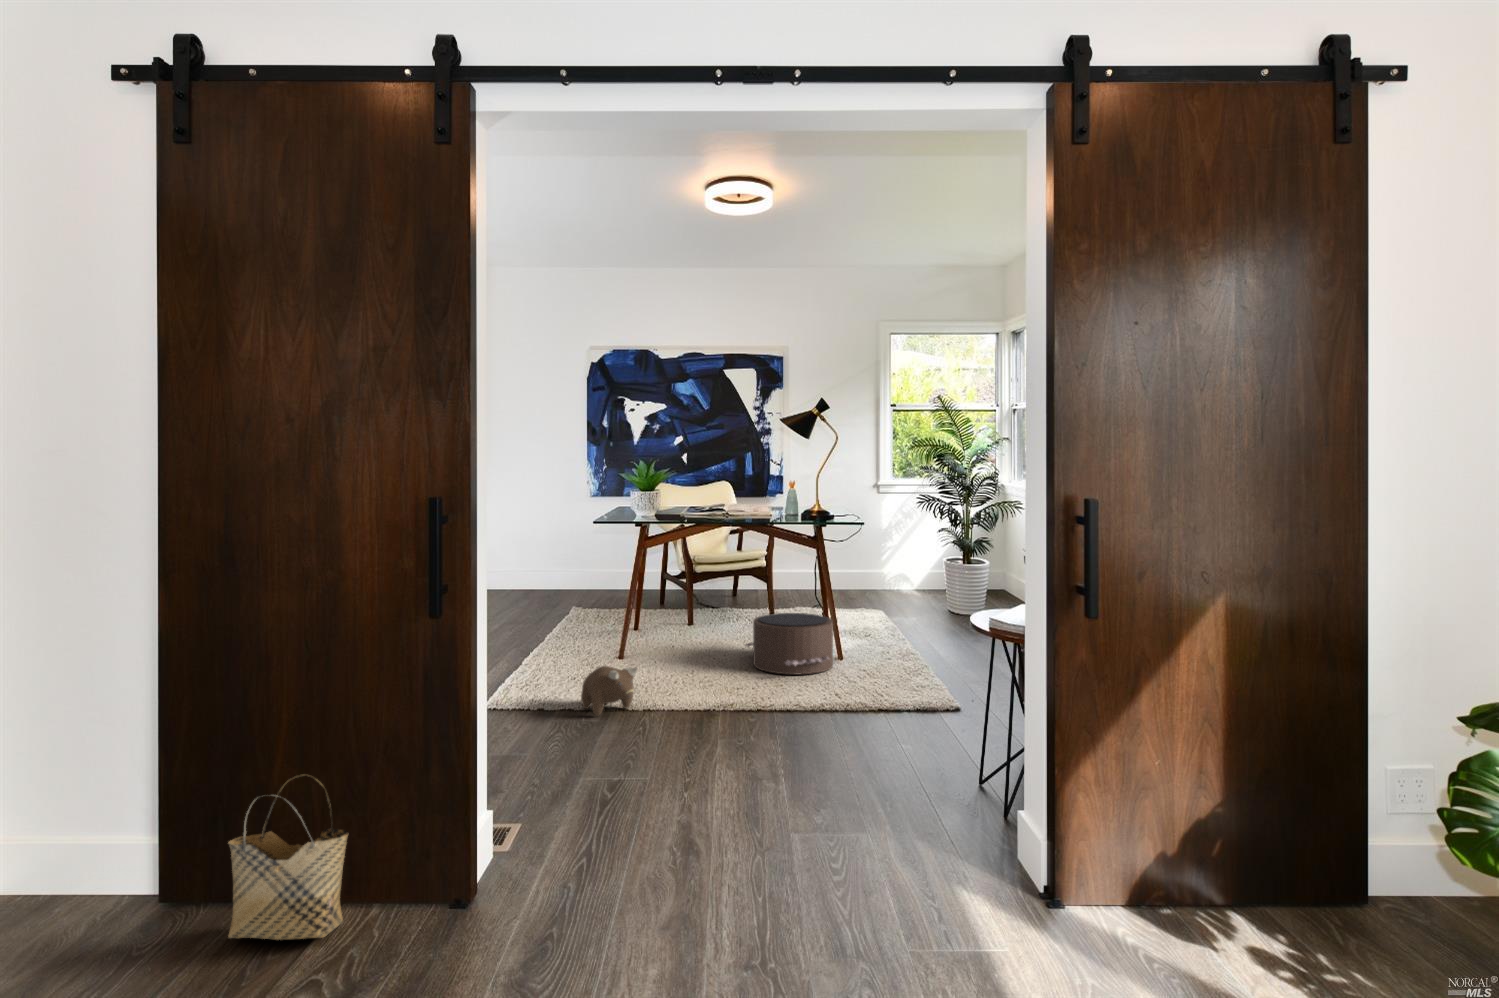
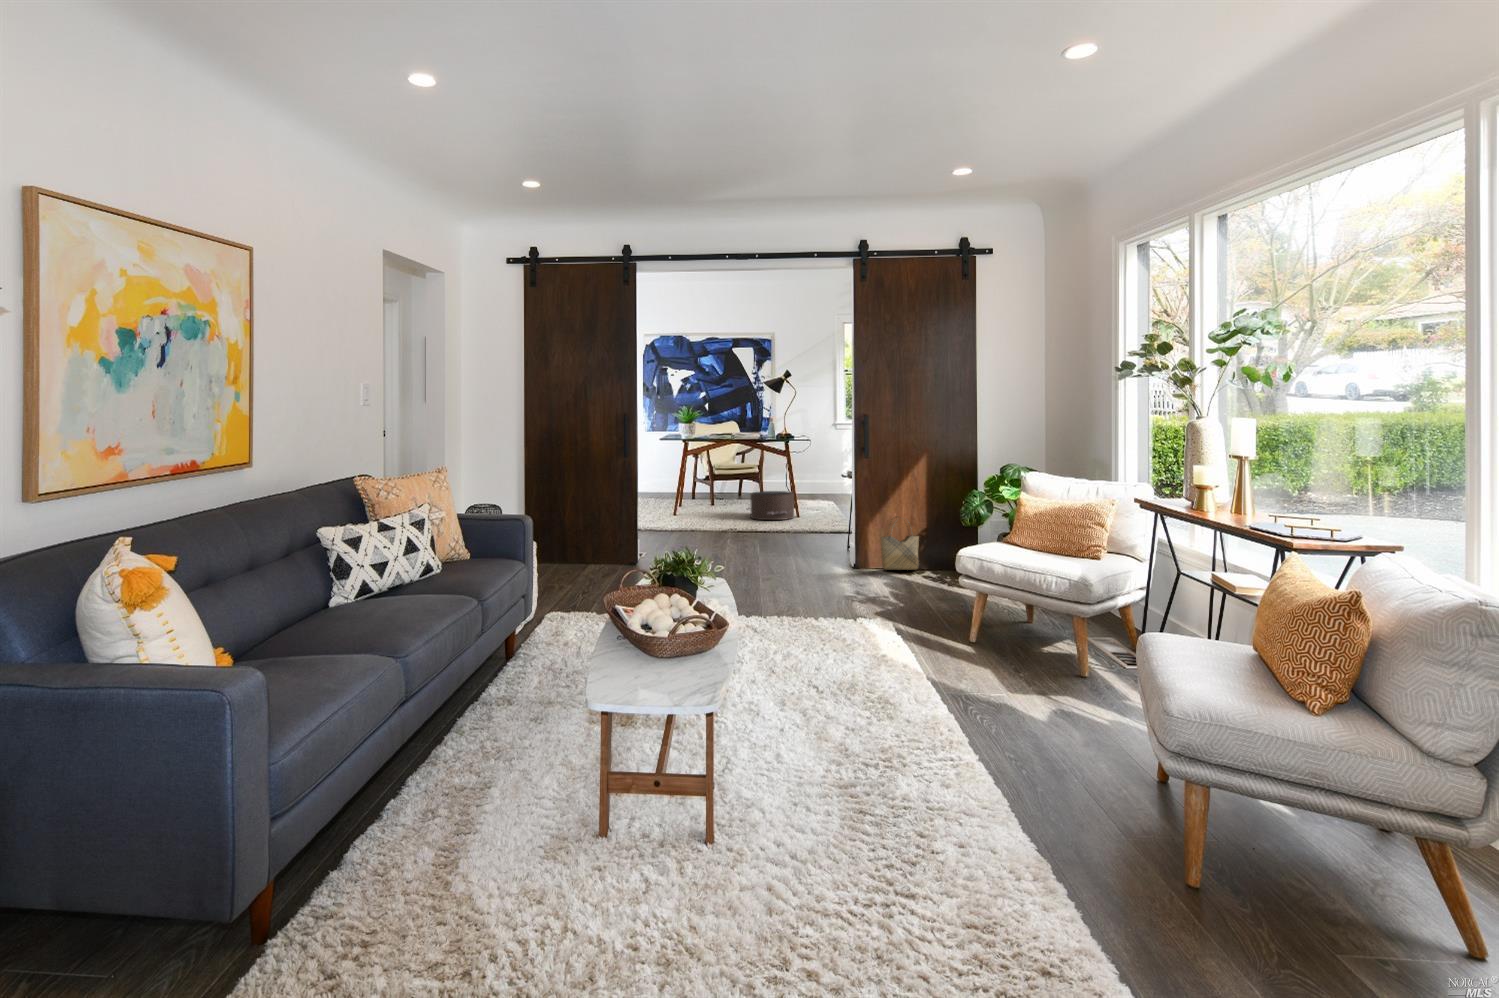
plush toy: present [581,666,638,716] -> none [664,509,692,532]
woven basket: present [228,774,348,940] -> present [881,536,919,570]

